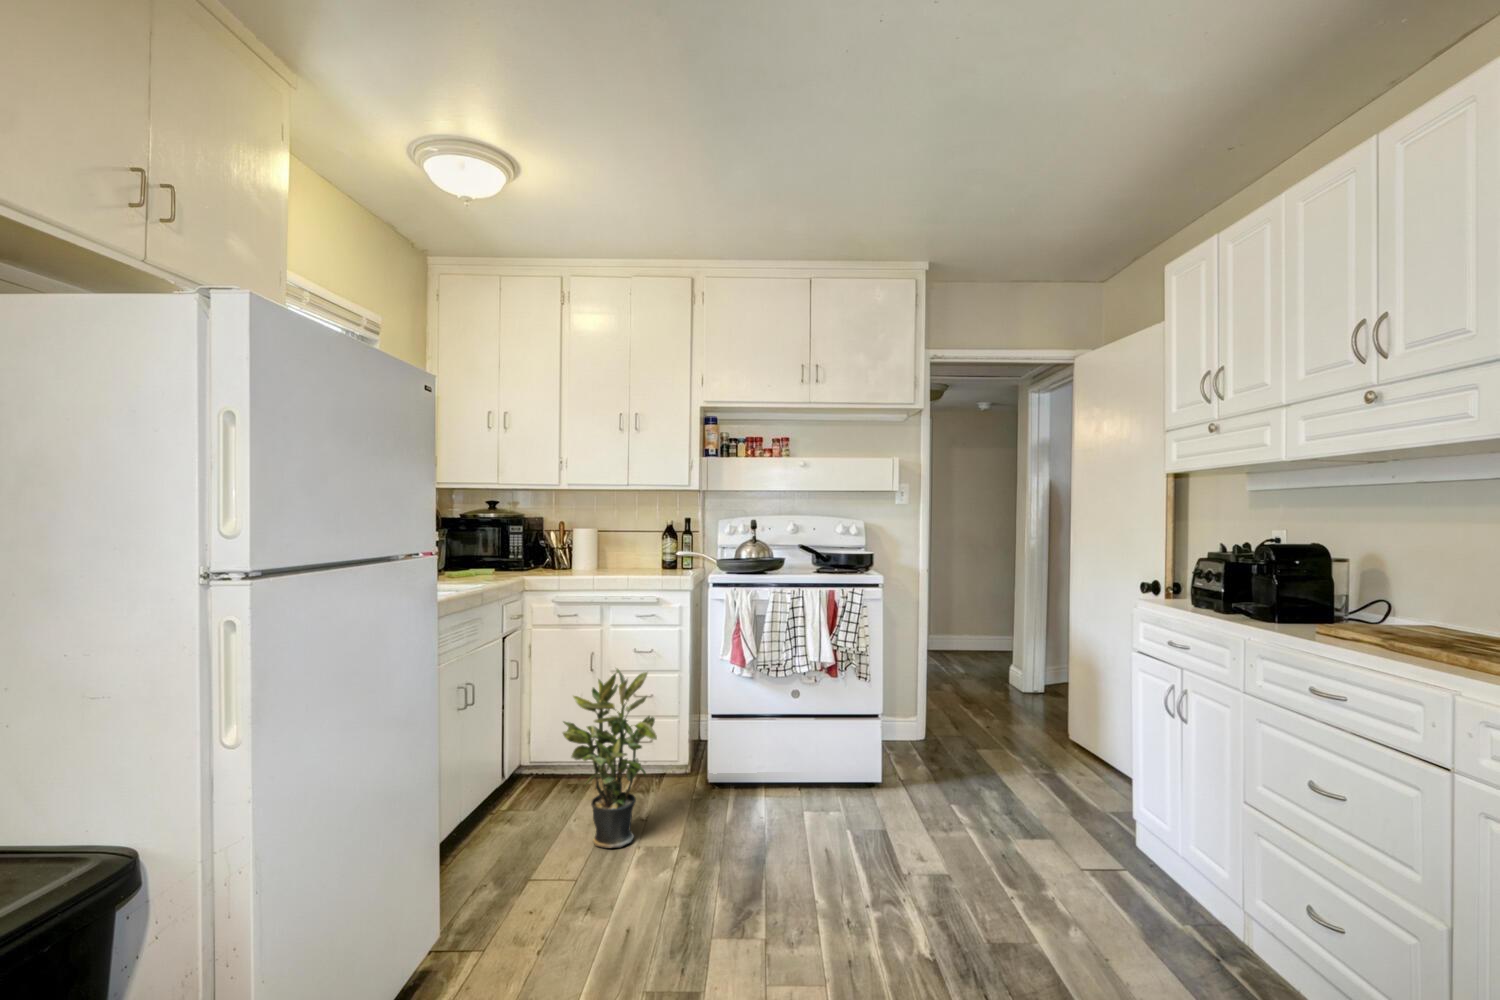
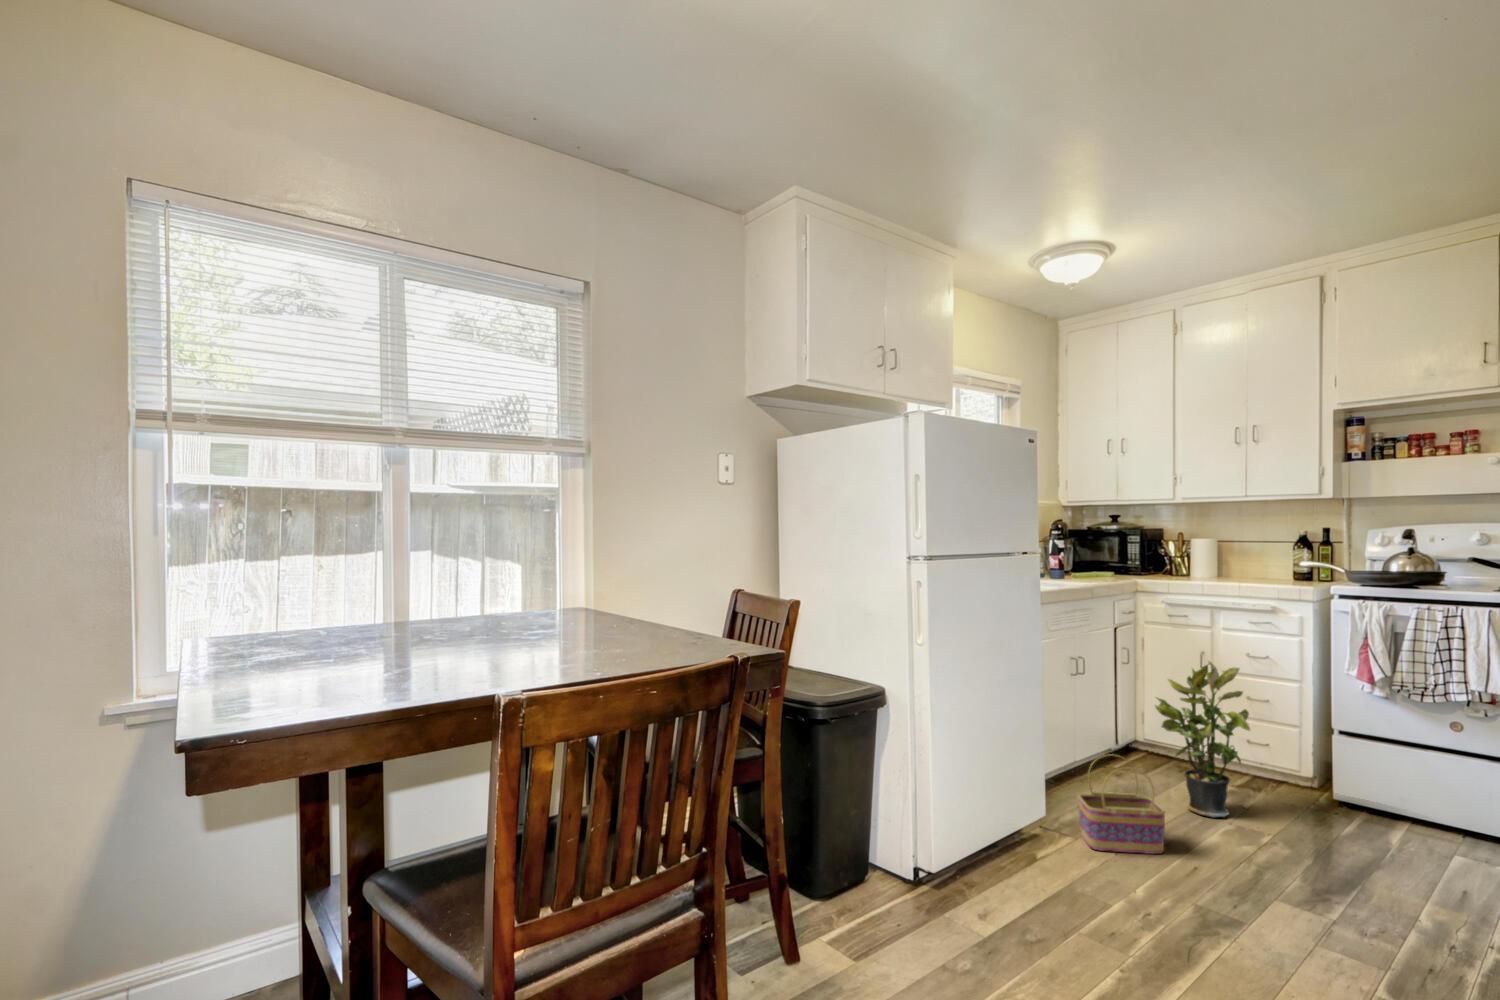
basket: none [486,818,595,967] -> present [1078,754,1165,854]

